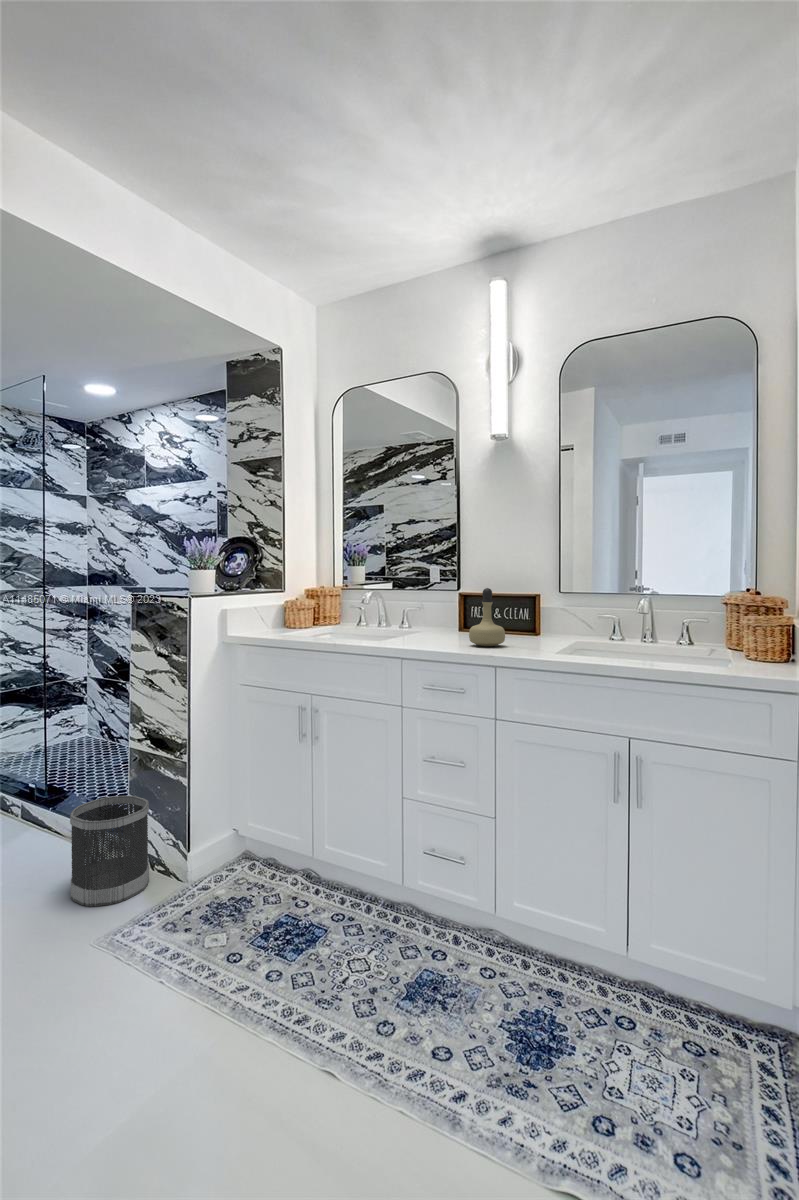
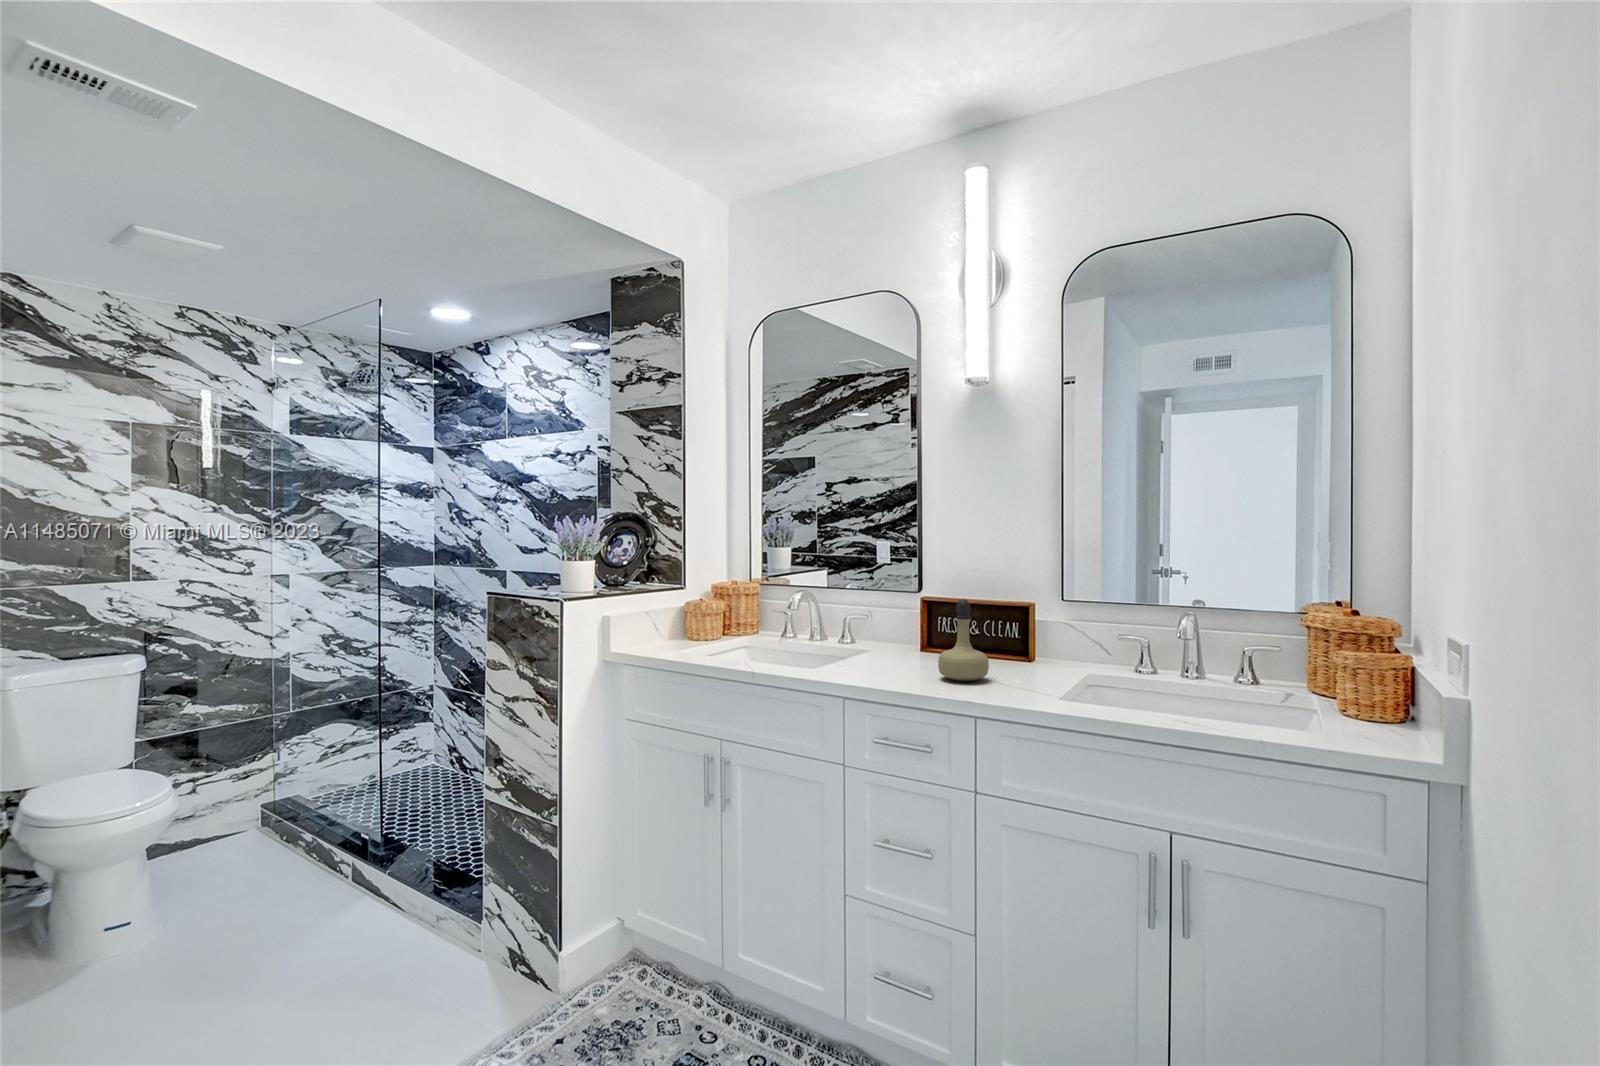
wastebasket: present [70,796,149,907] -> none [402,870,506,1029]

